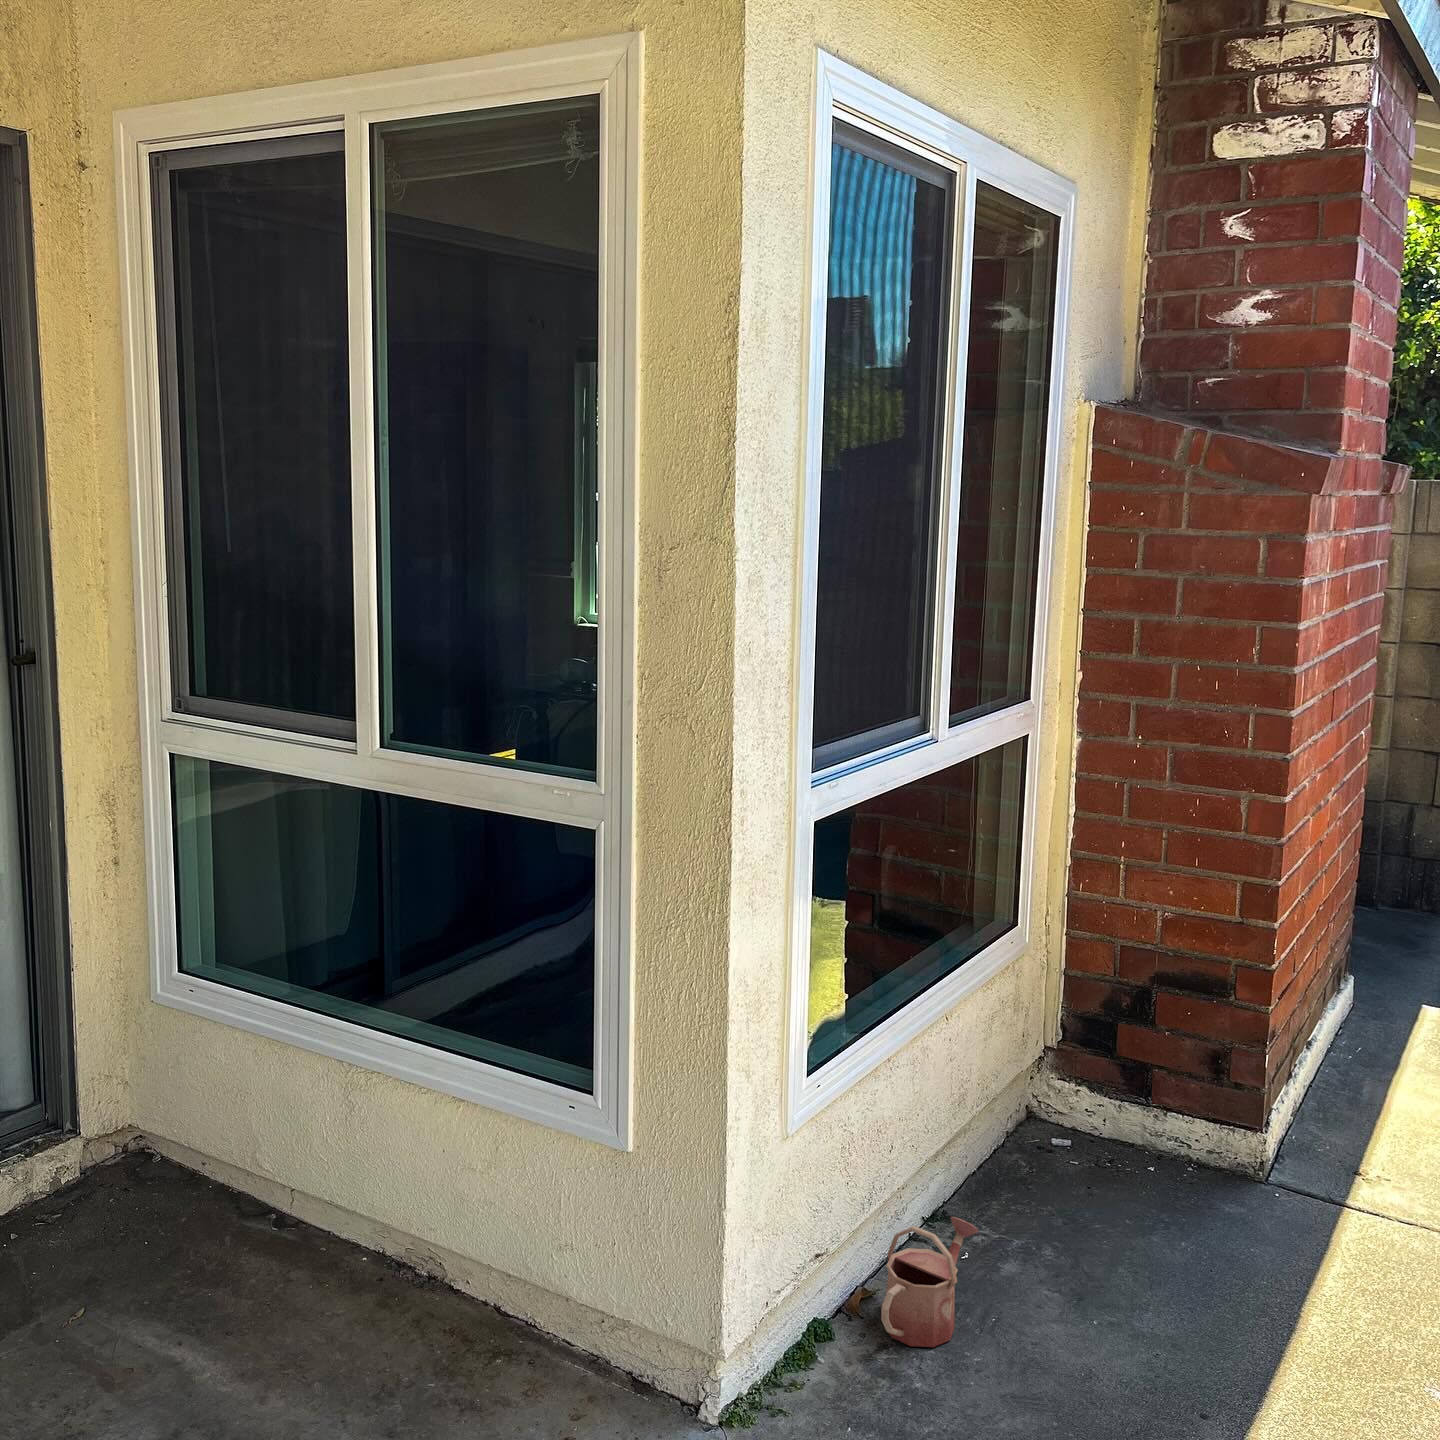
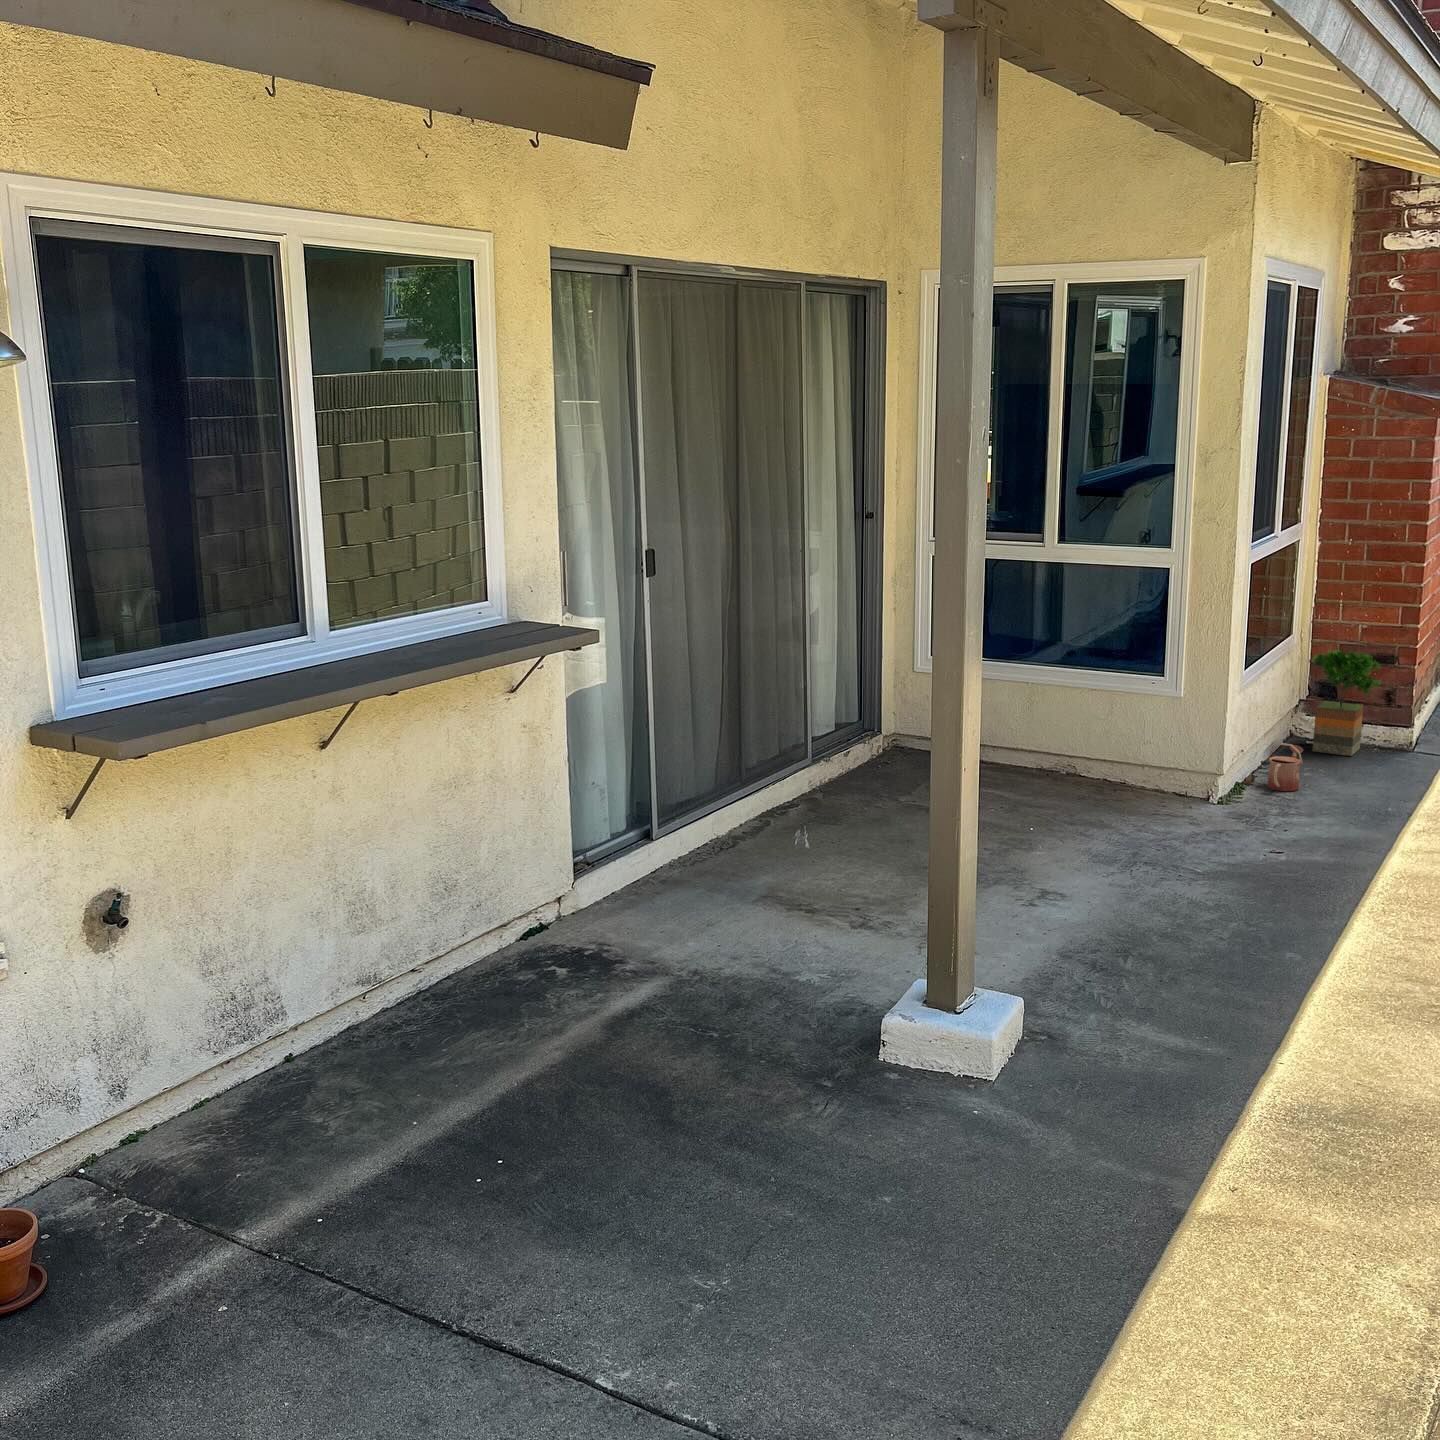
potted tree: none [1049,963,1194,1200] -> present [1312,649,1381,756]

